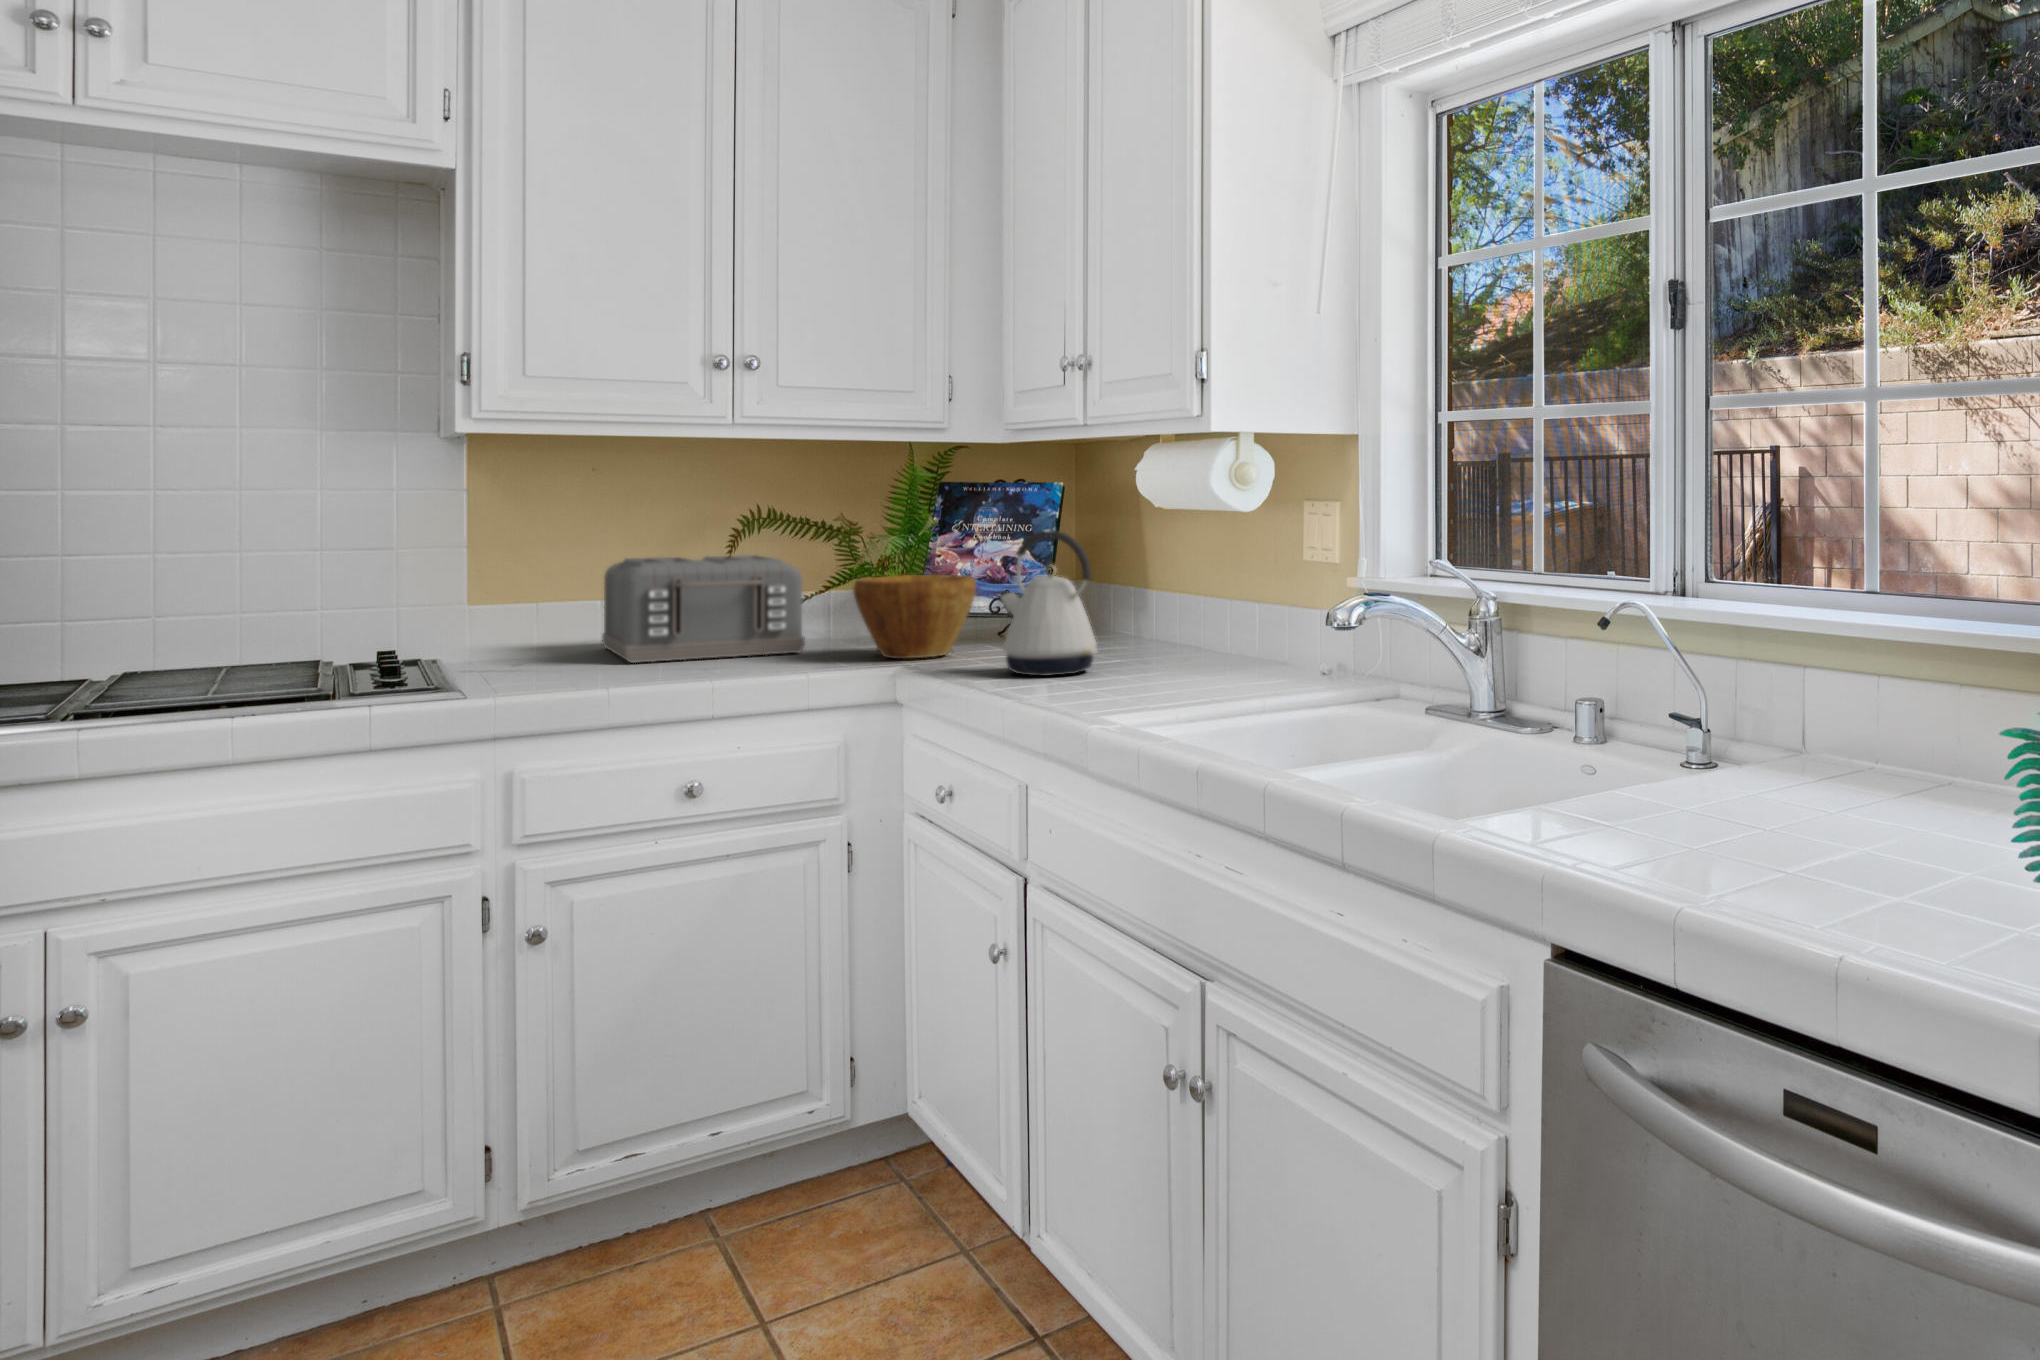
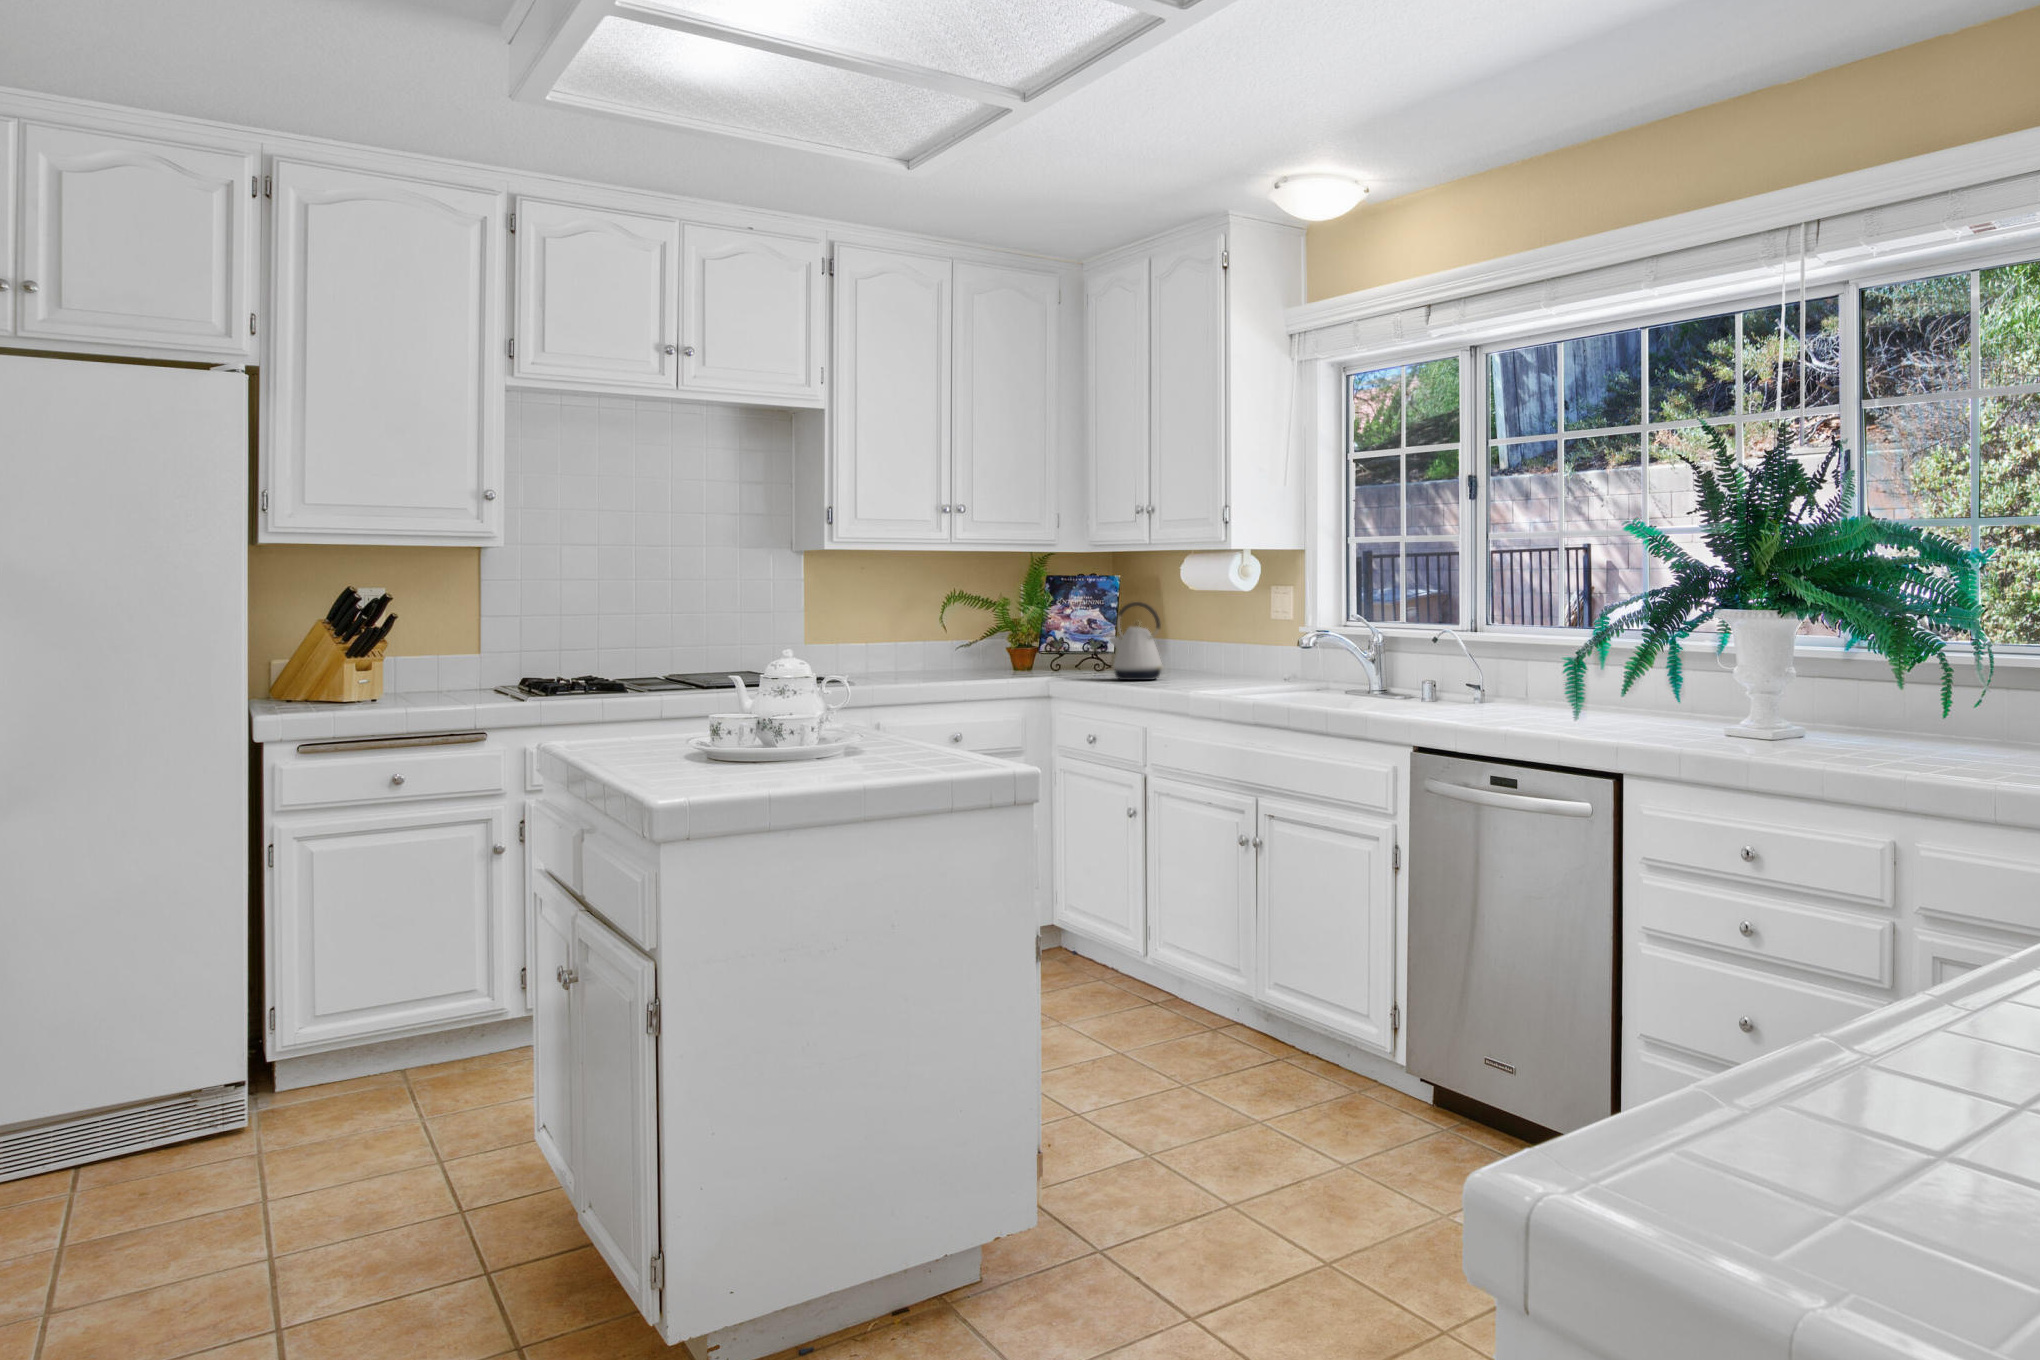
toaster: present [602,555,805,663] -> none [867,620,987,677]
bowl: present [853,575,977,659] -> none [1018,629,1083,675]

